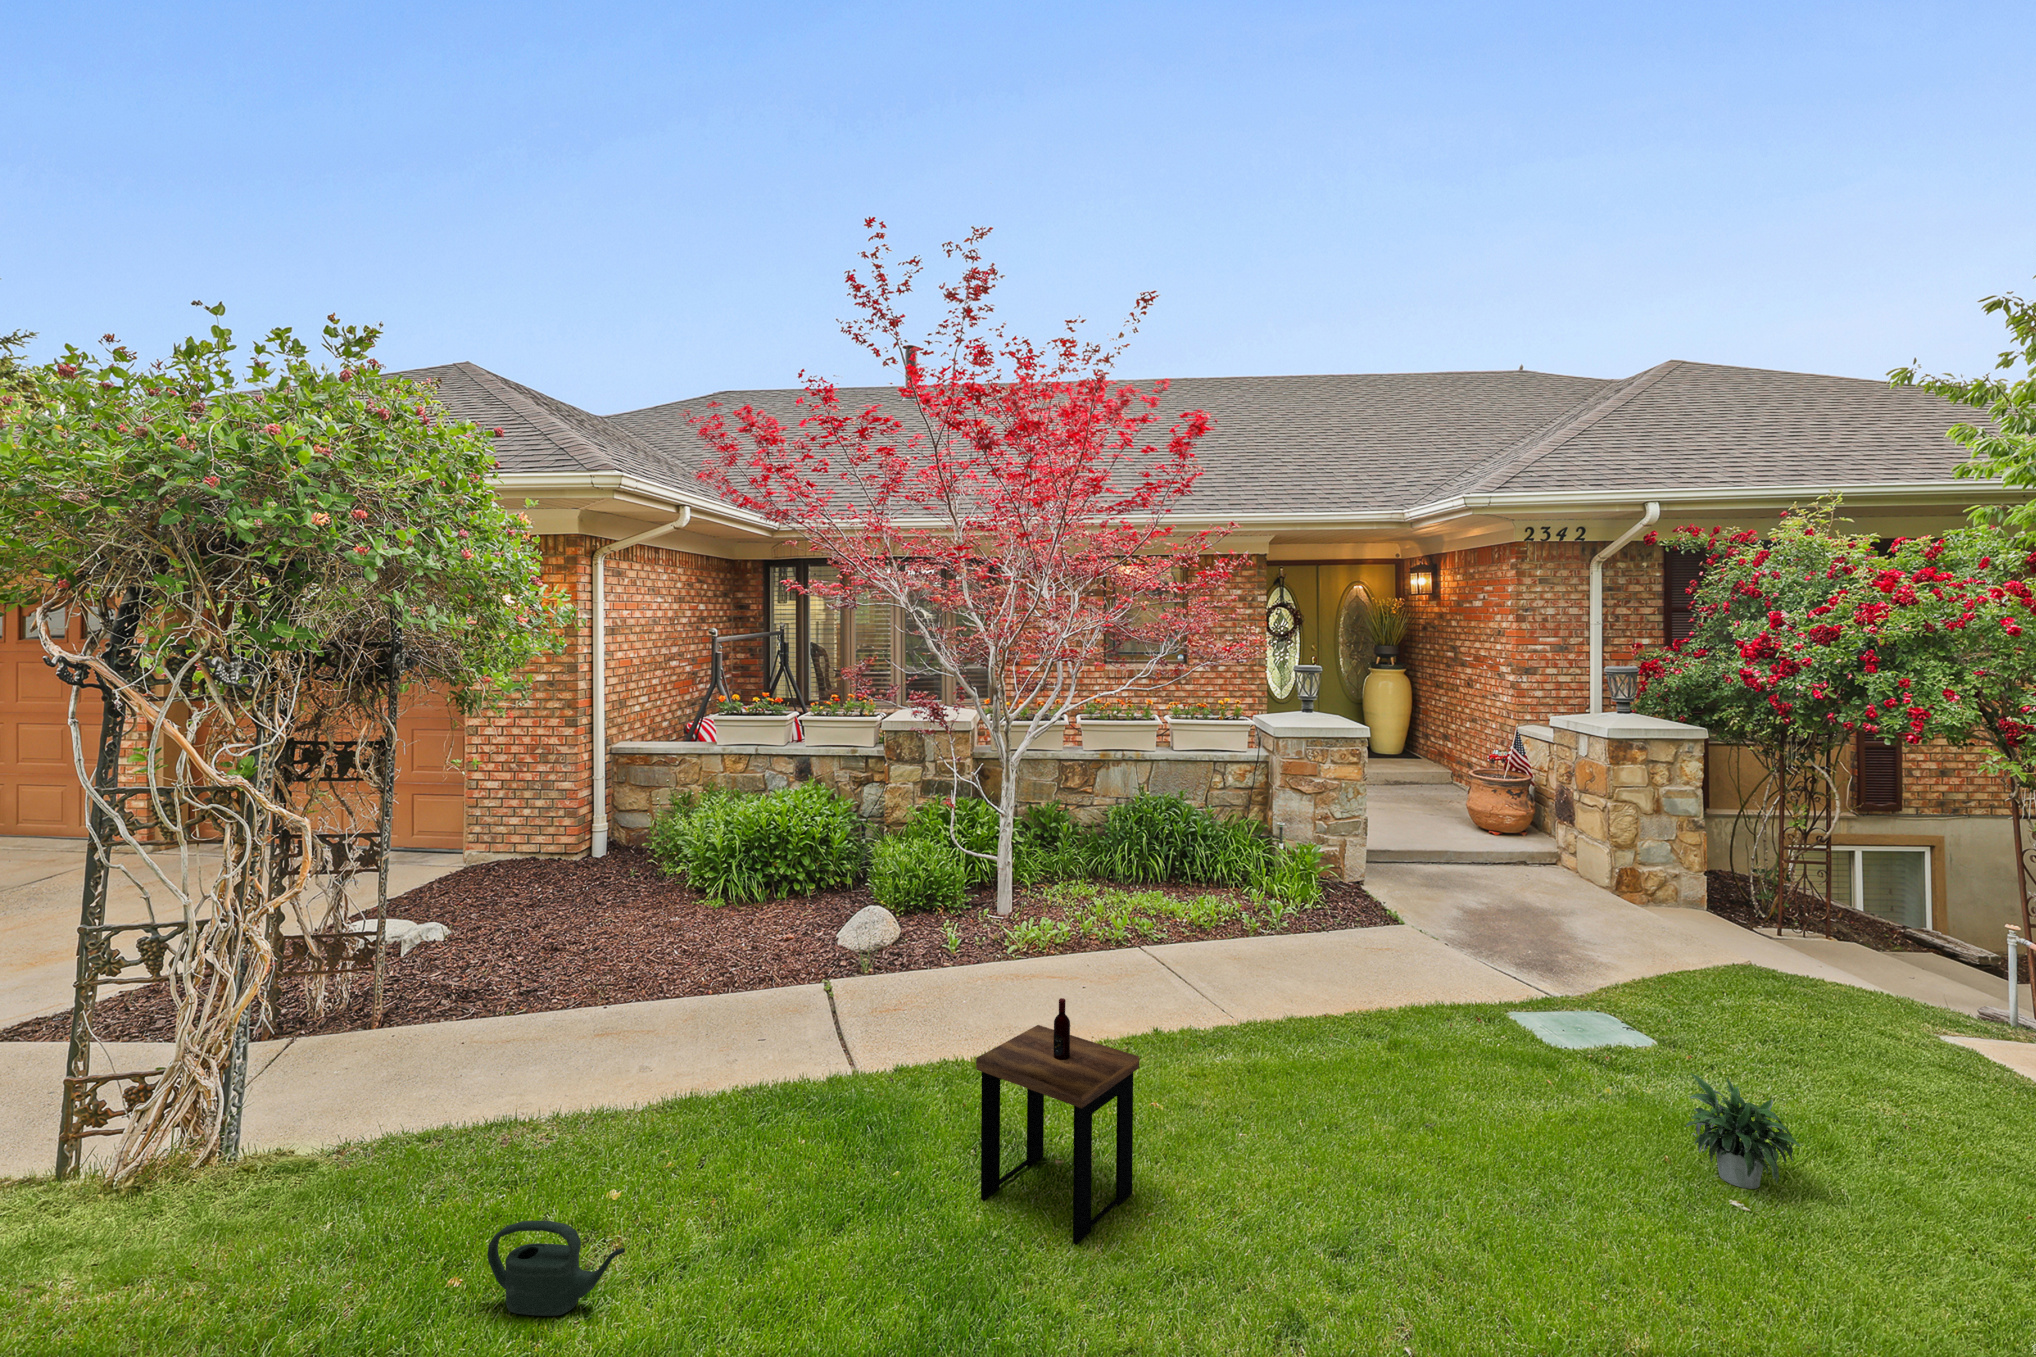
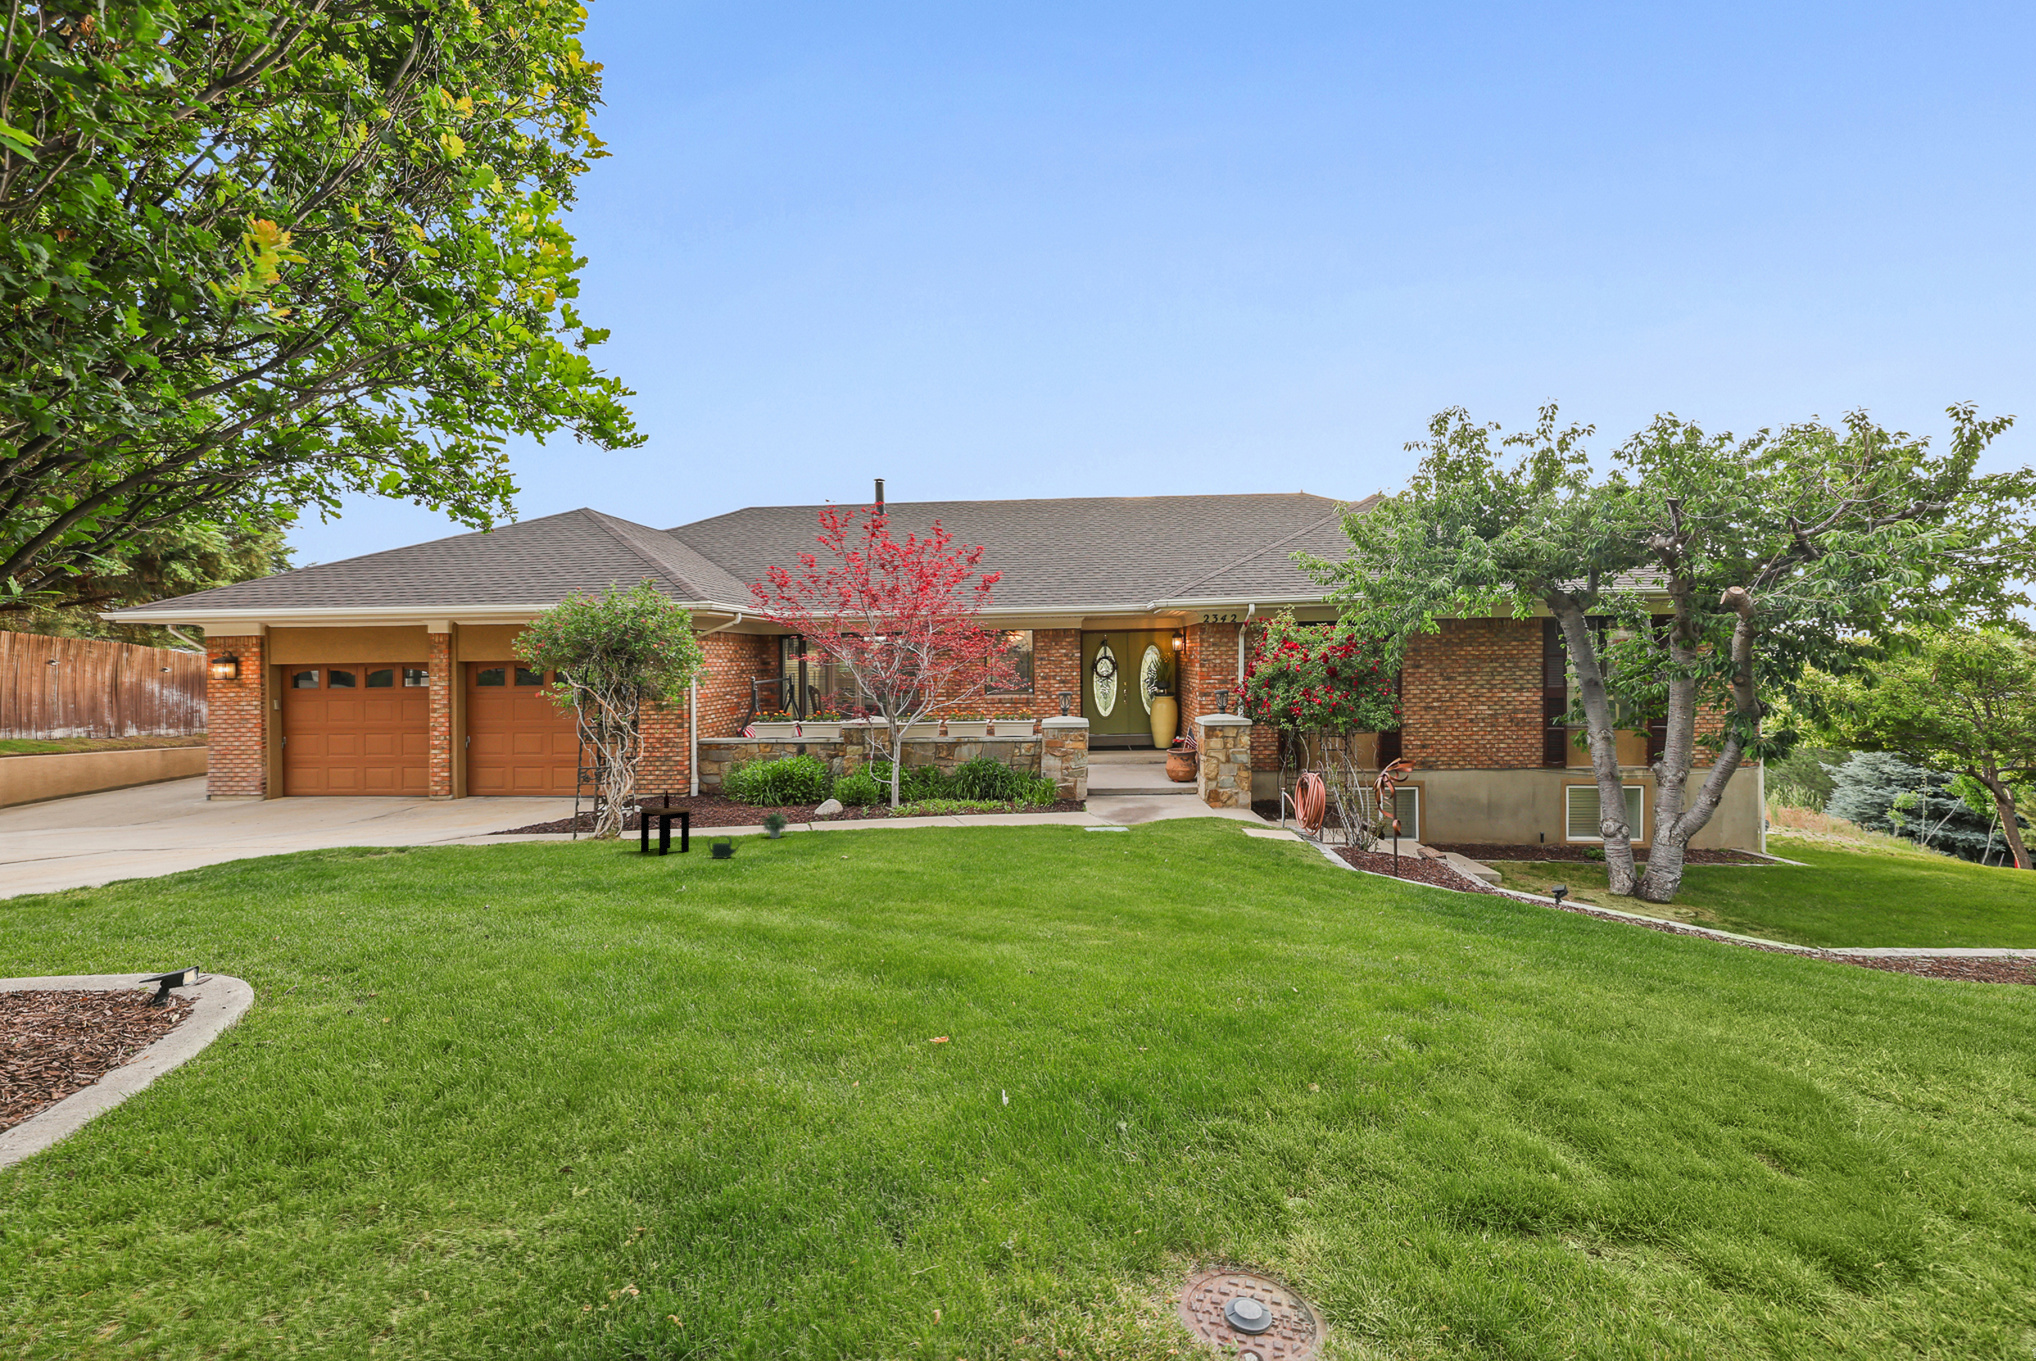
side table: present [976,998,1139,1245] -> present [640,790,691,856]
potted plant: present [1686,1073,1800,1189] -> present [763,813,787,838]

